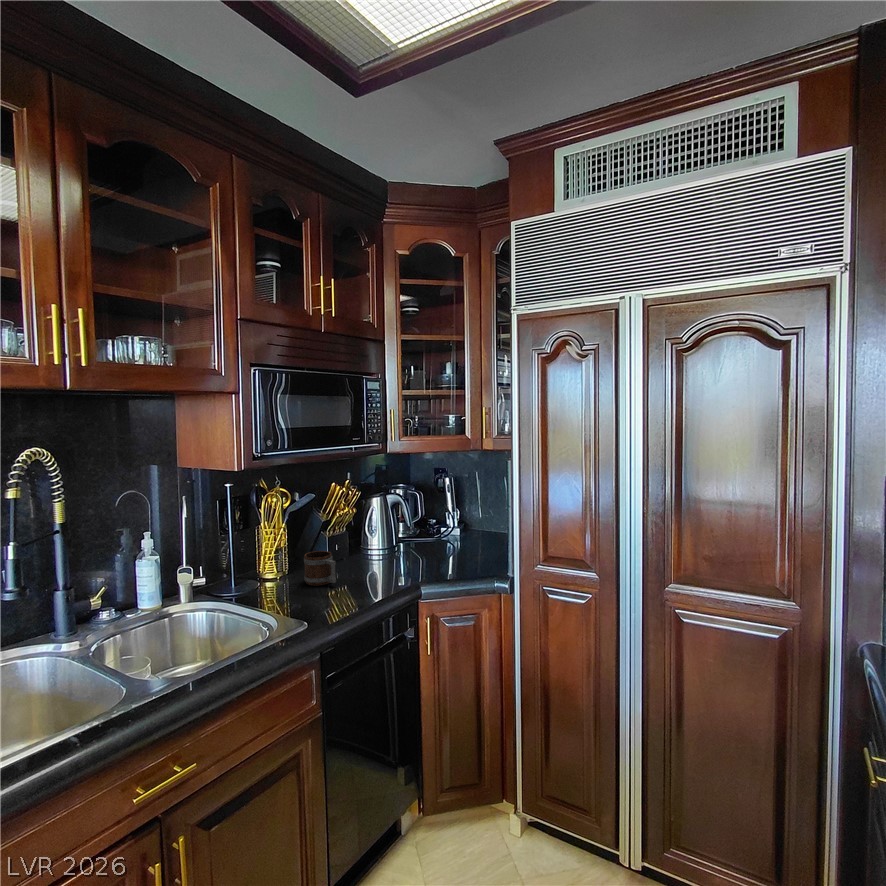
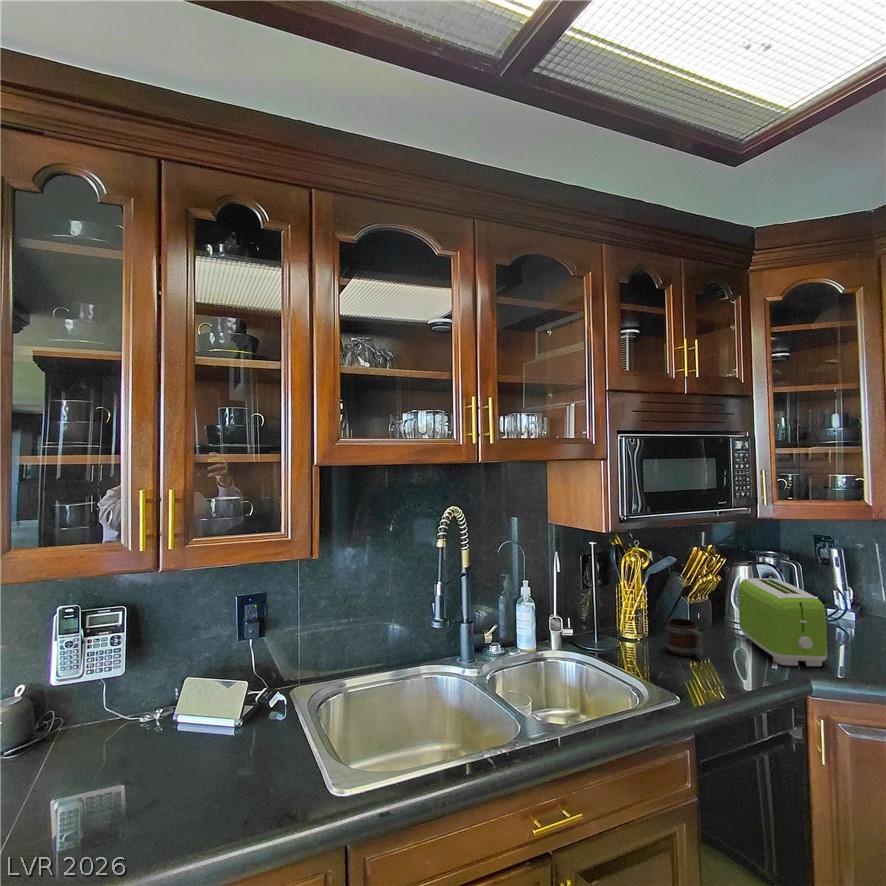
toaster: none [370,506,434,578] -> present [738,578,828,666]

